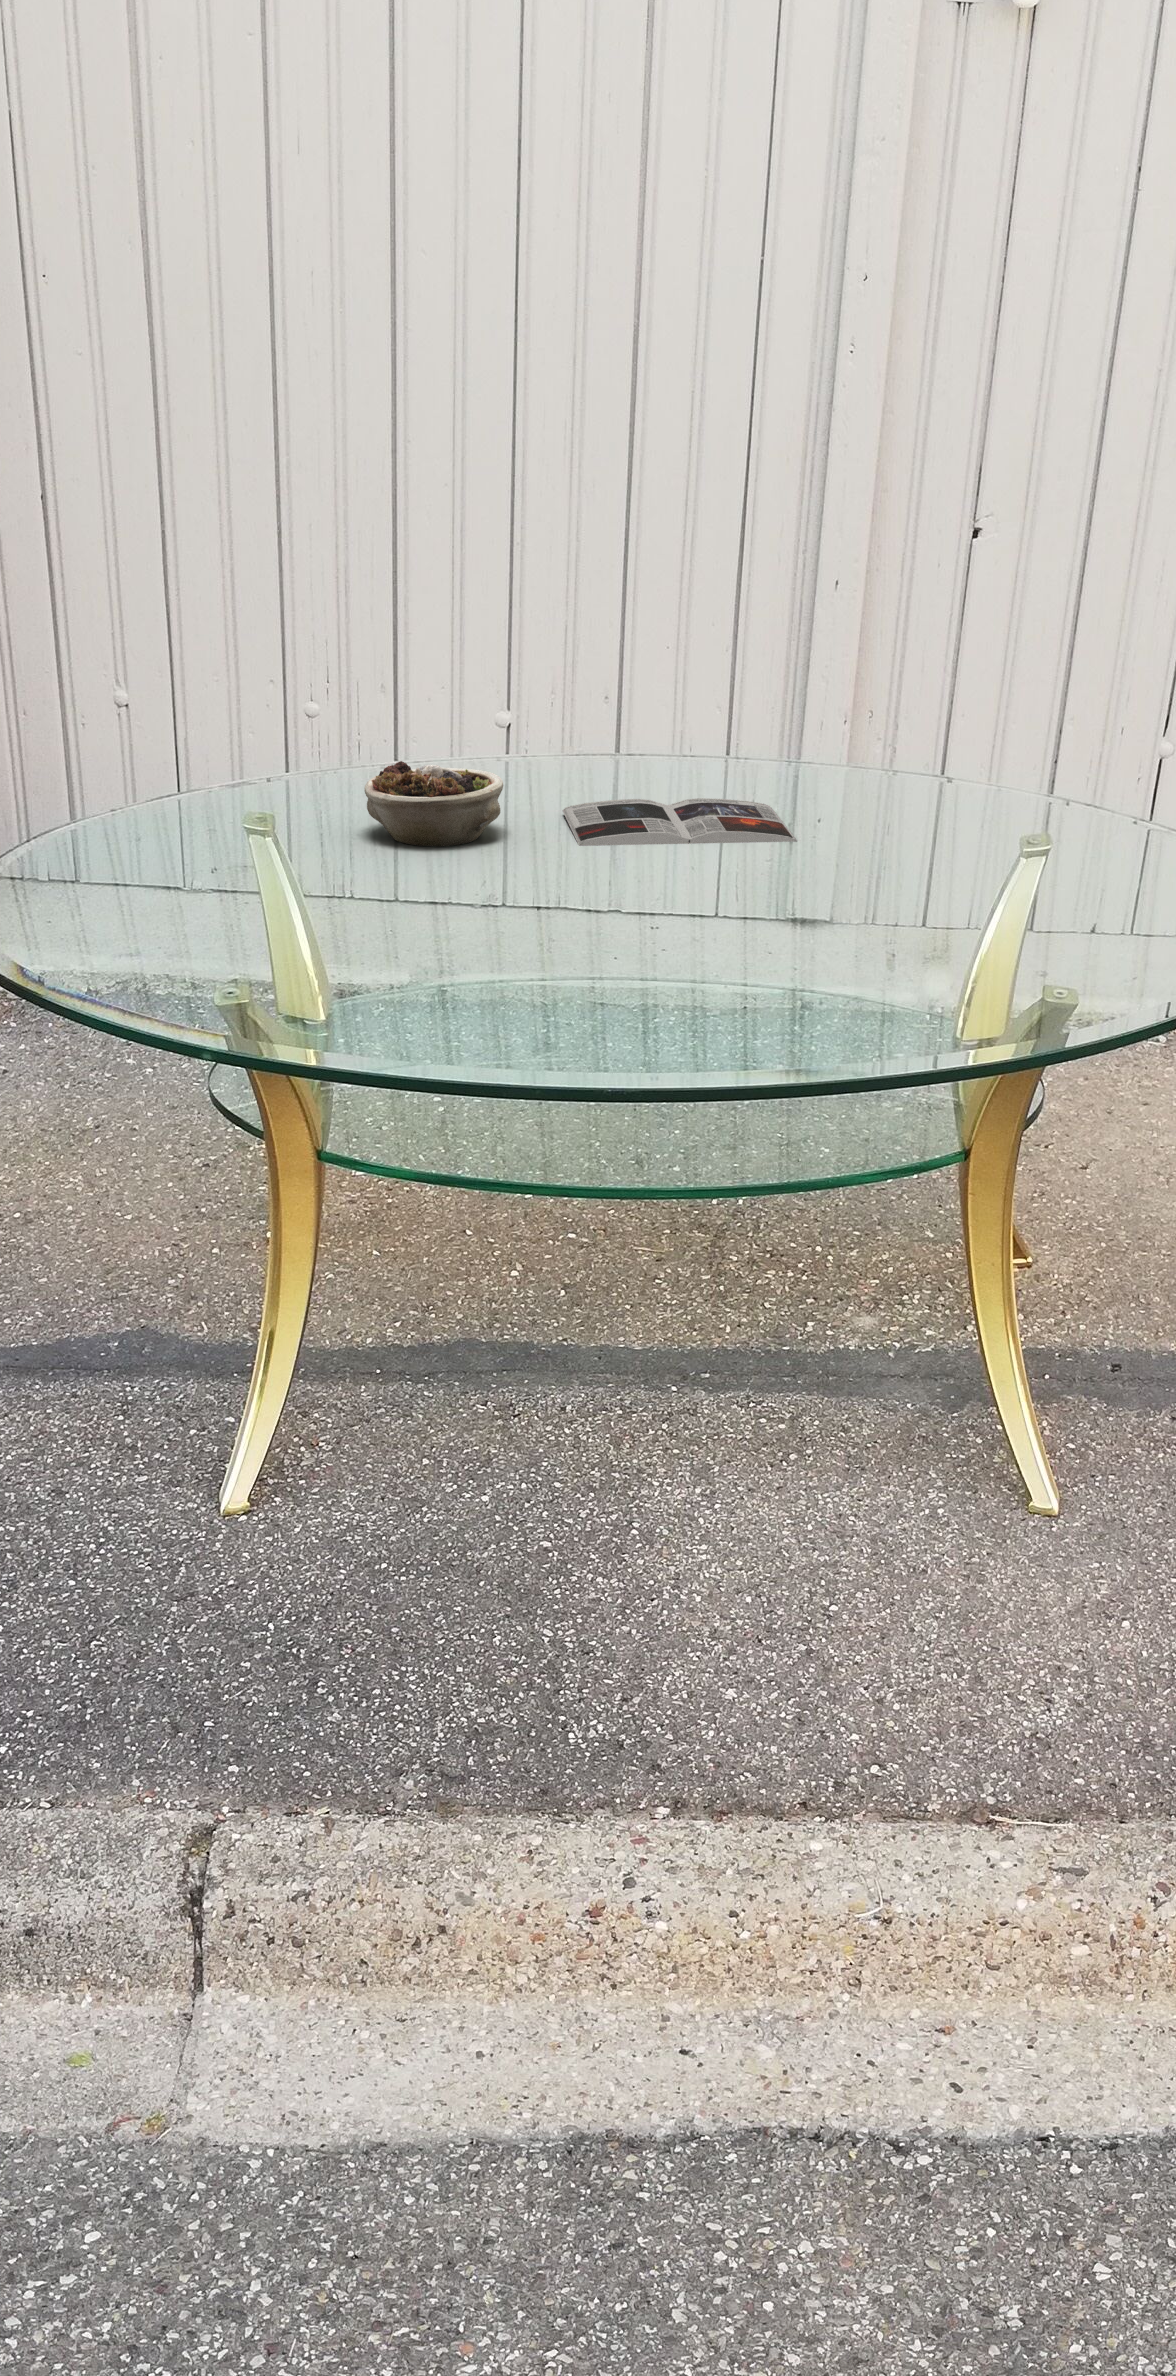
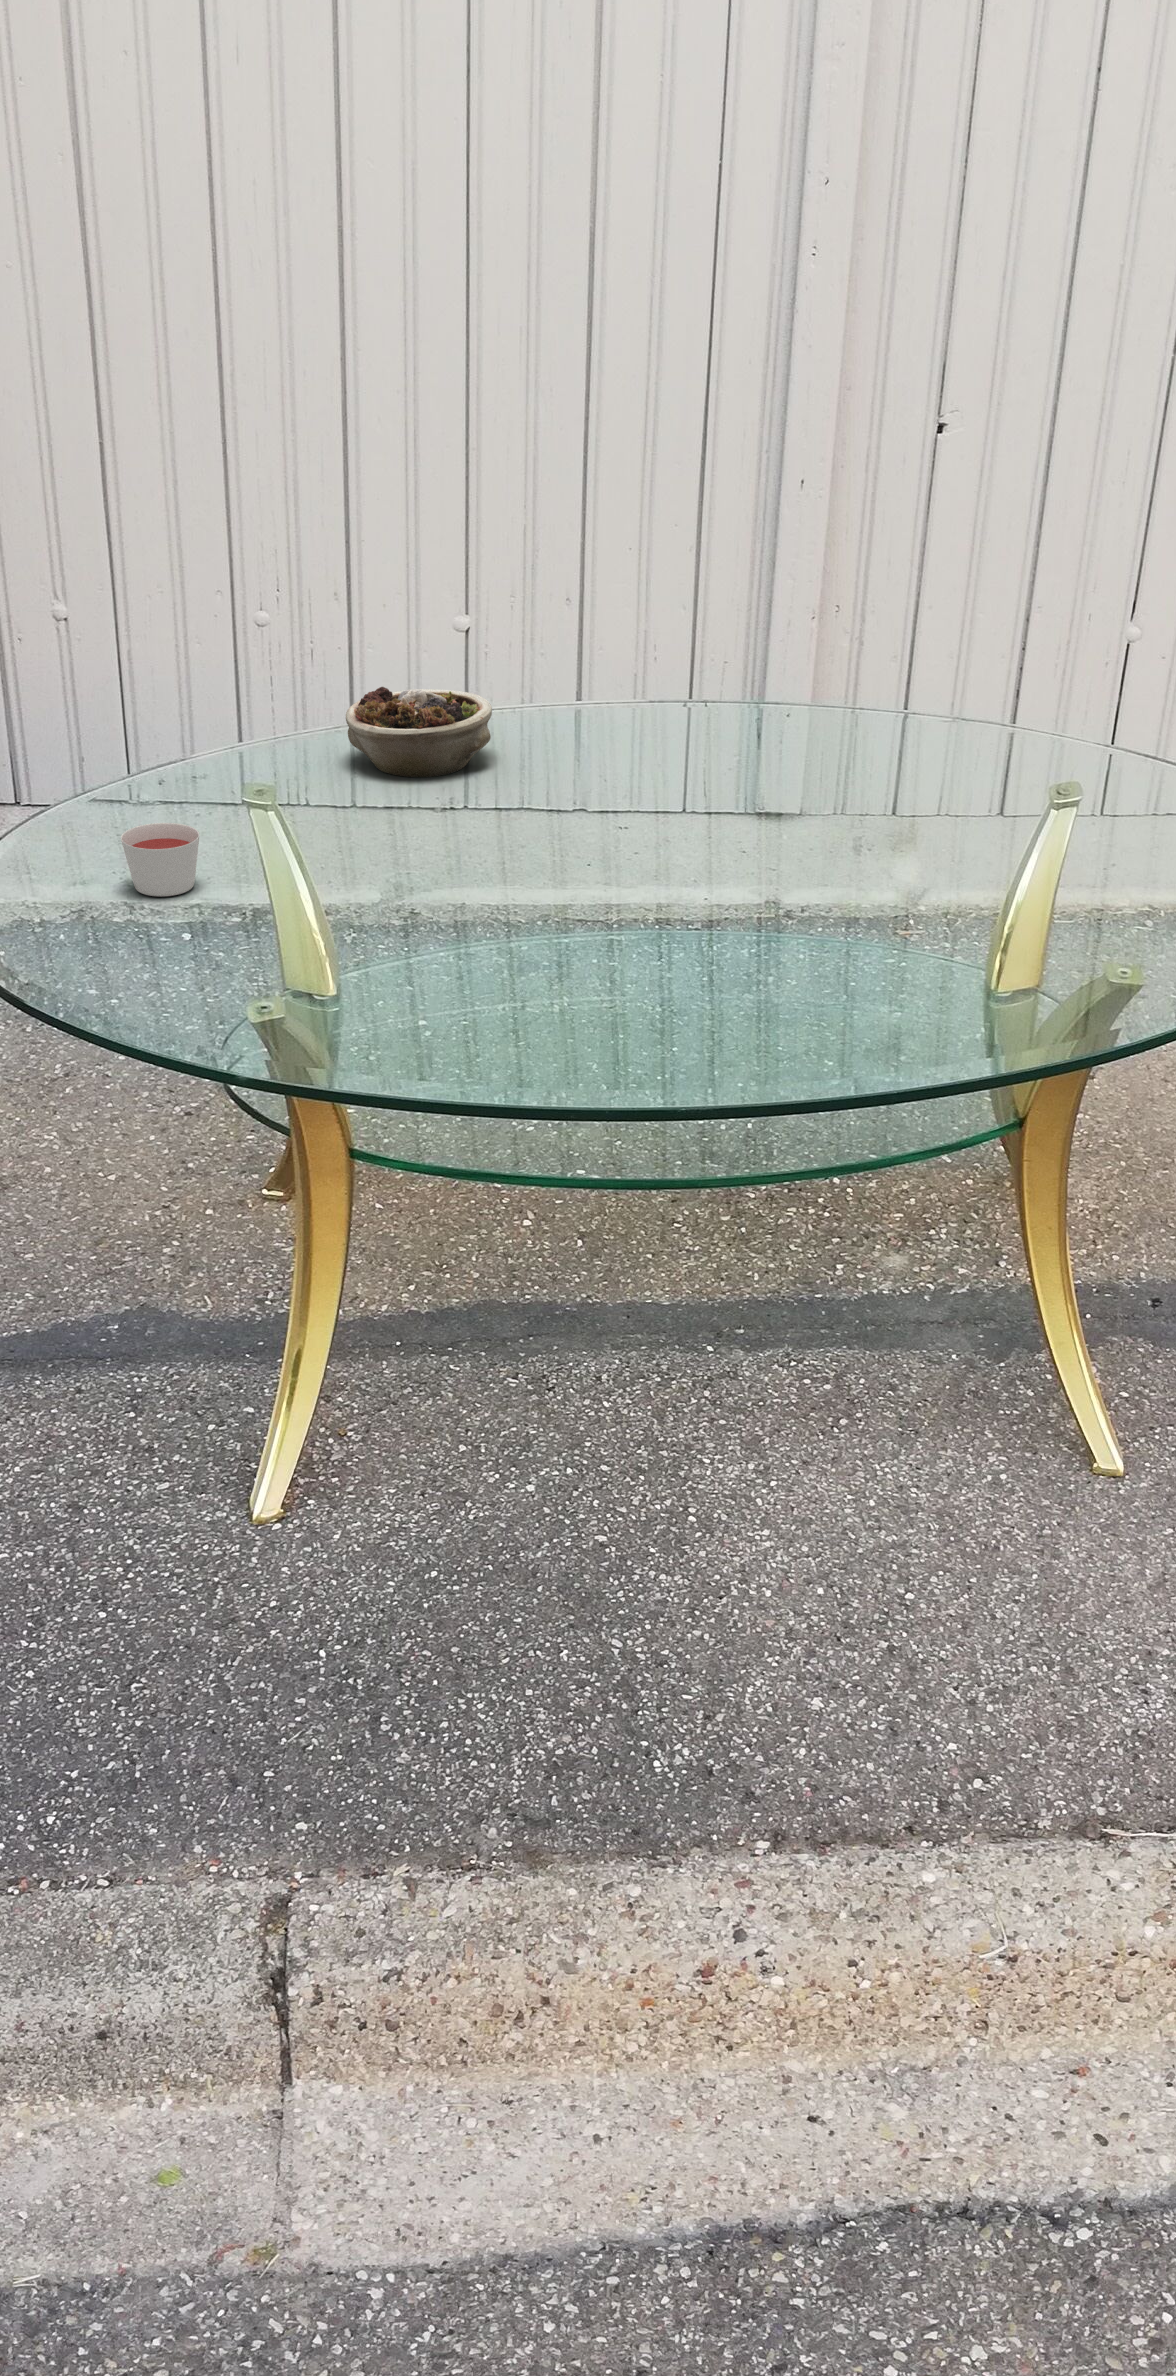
magazine: present [562,798,797,846] -> none [548,708,802,771]
candle: none [130,860,203,927] -> present [121,823,199,897]

